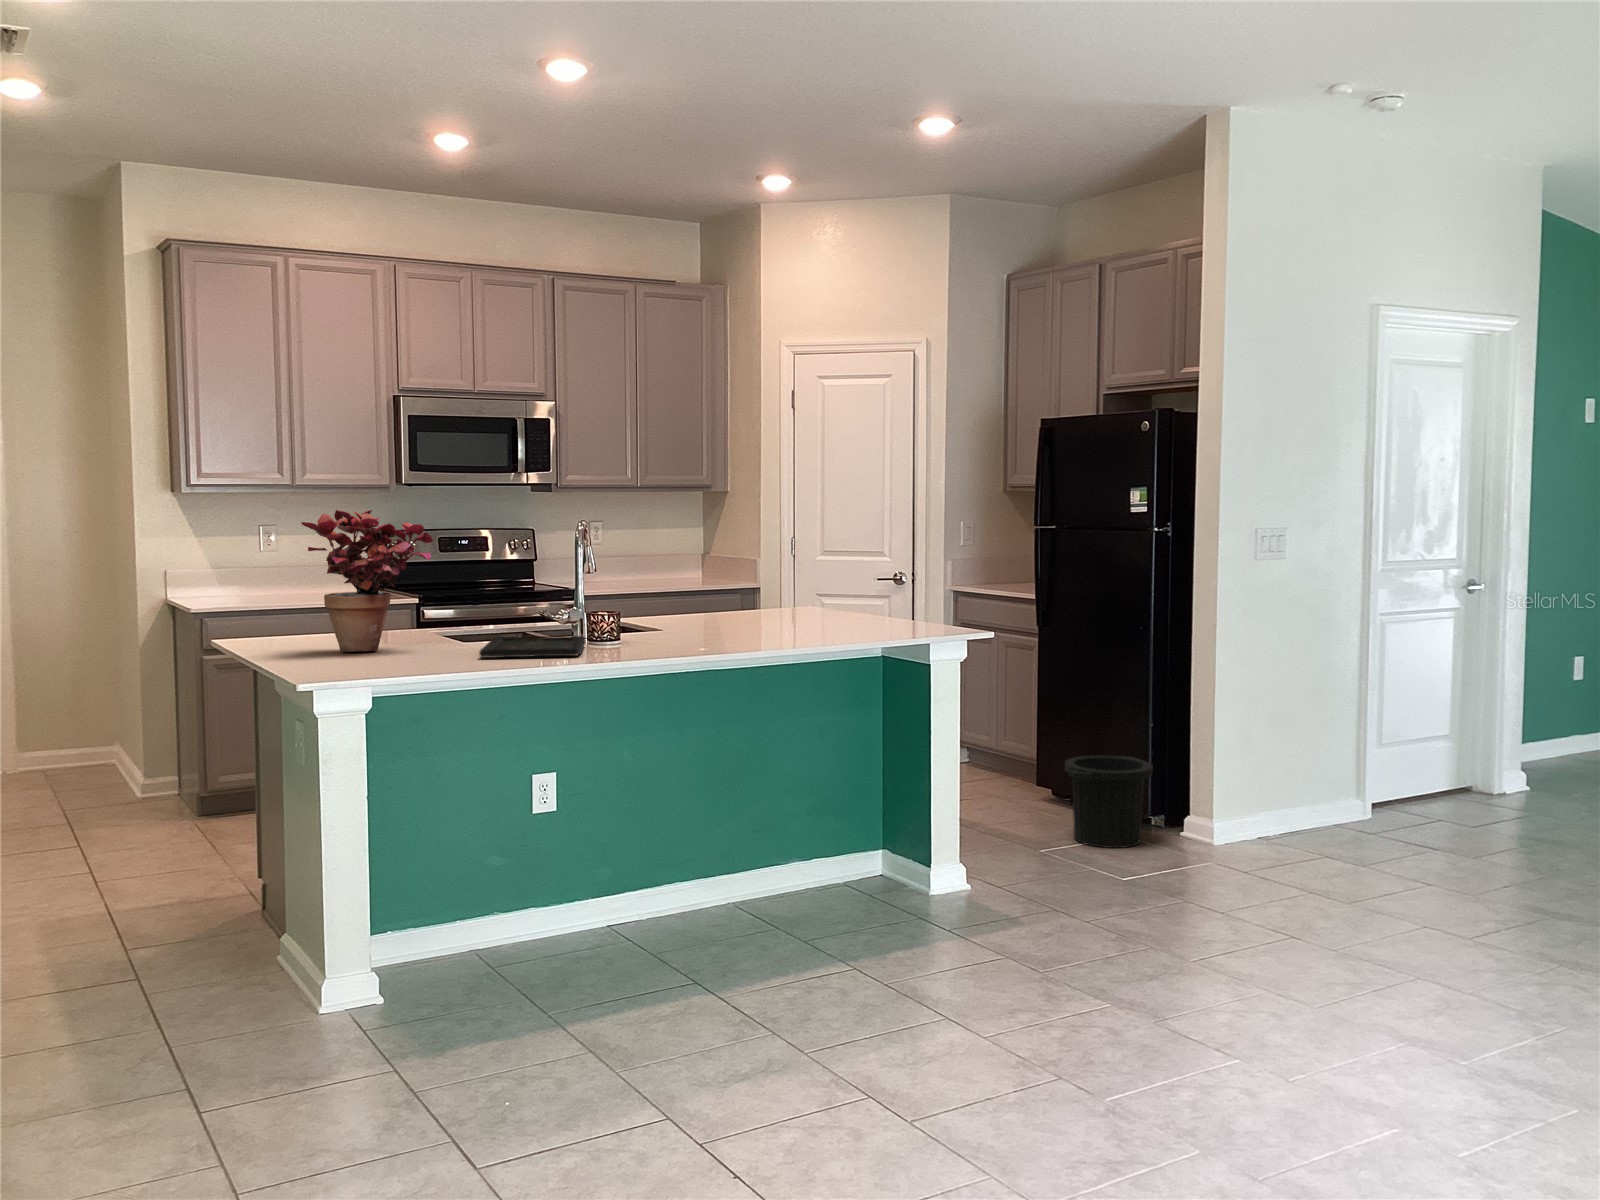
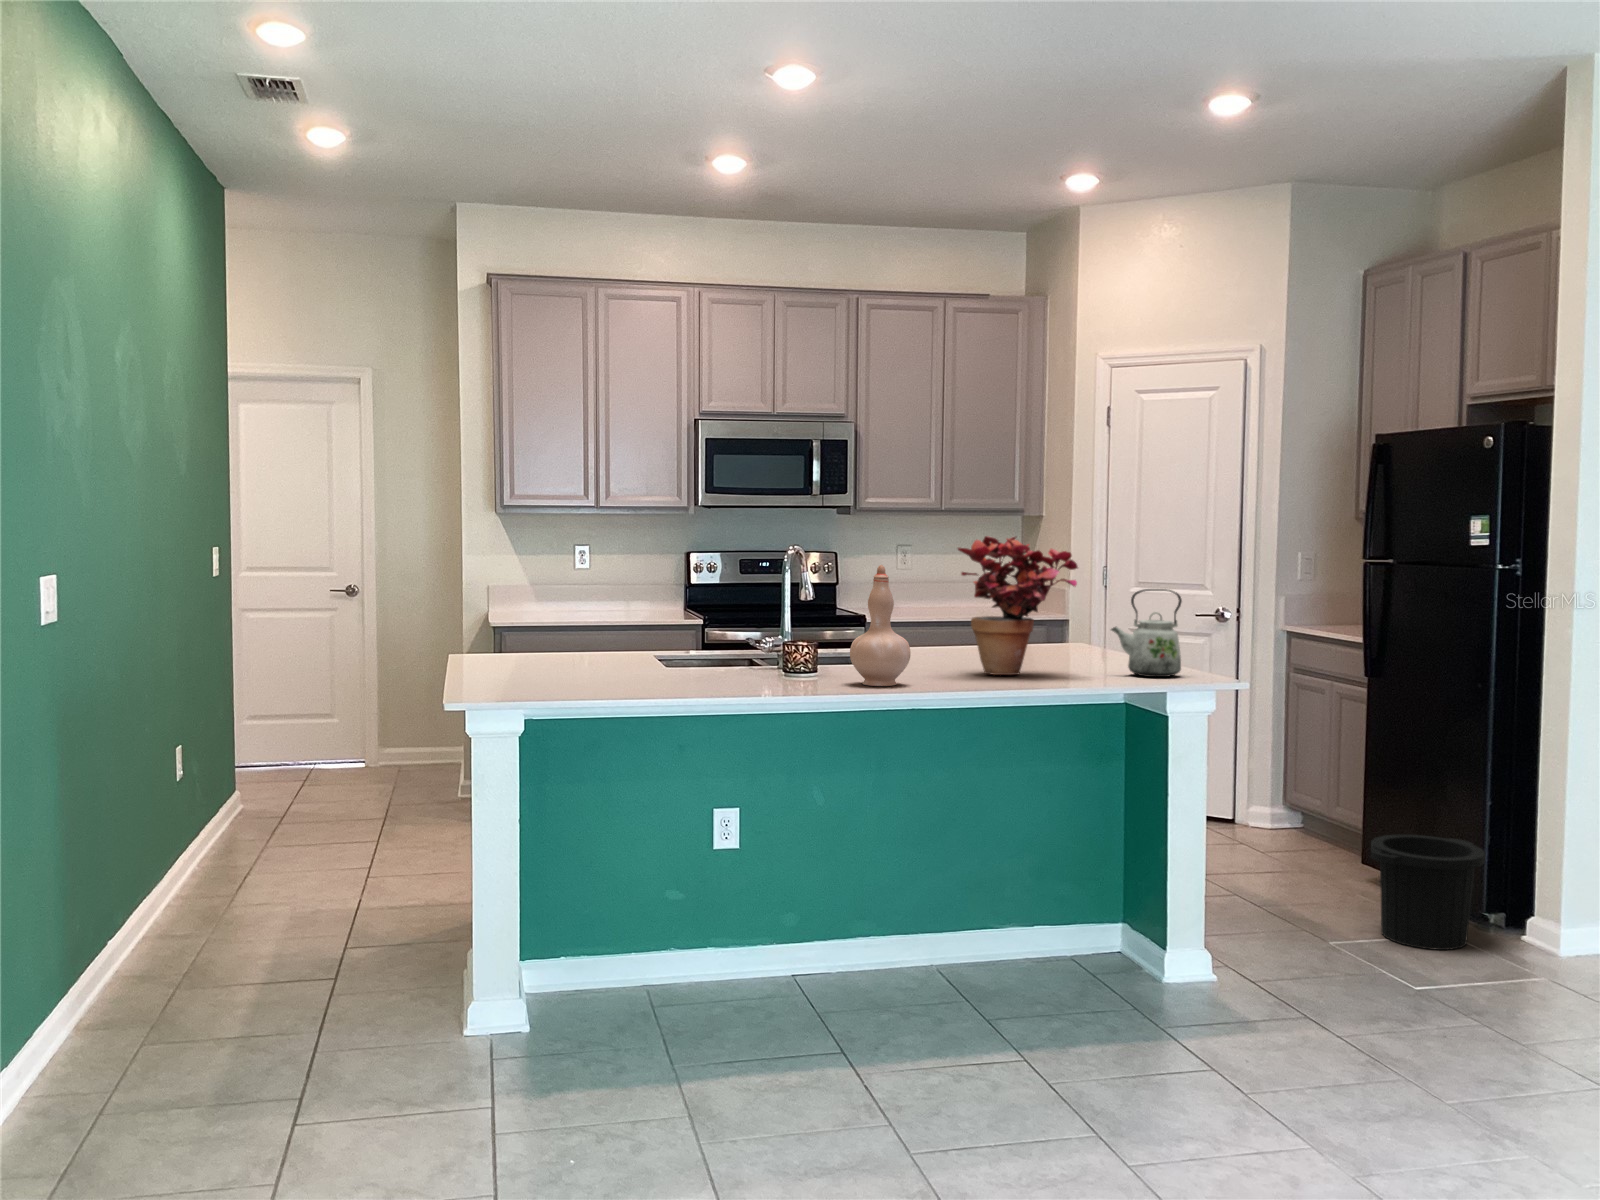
potted plant: present [301,510,434,652] -> present [958,536,1078,675]
vase: none [666,535,722,647] -> present [850,565,911,686]
kettle: none [874,553,933,630] -> present [1111,589,1182,677]
tray: present [479,636,586,658] -> none [643,665,772,689]

